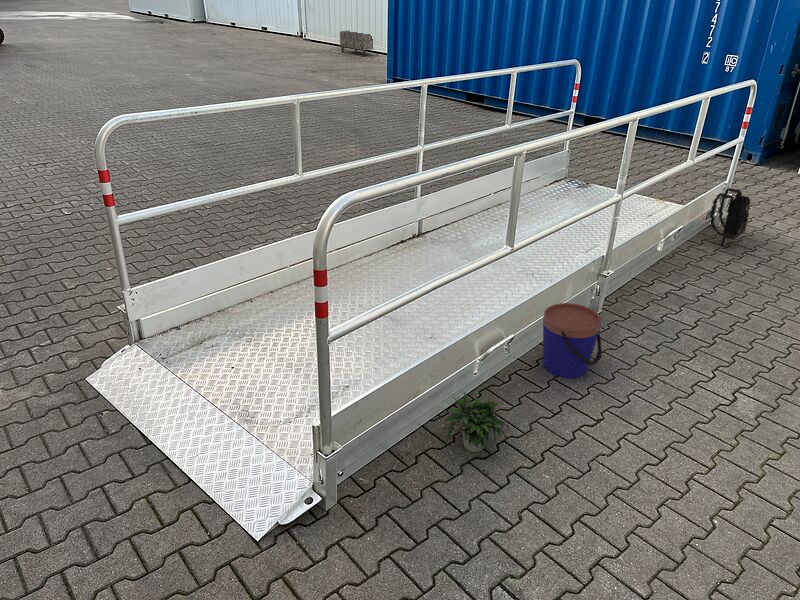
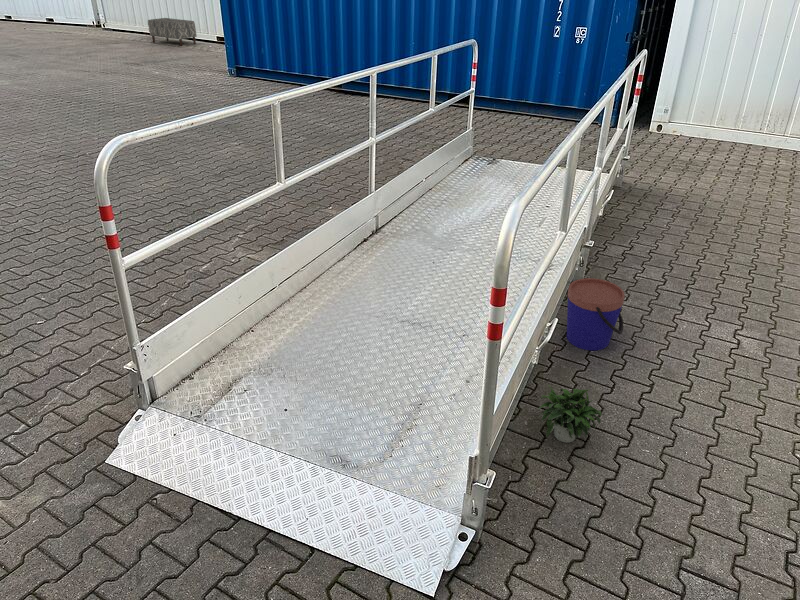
backpack: present [710,188,750,246] -> none [621,150,653,203]

